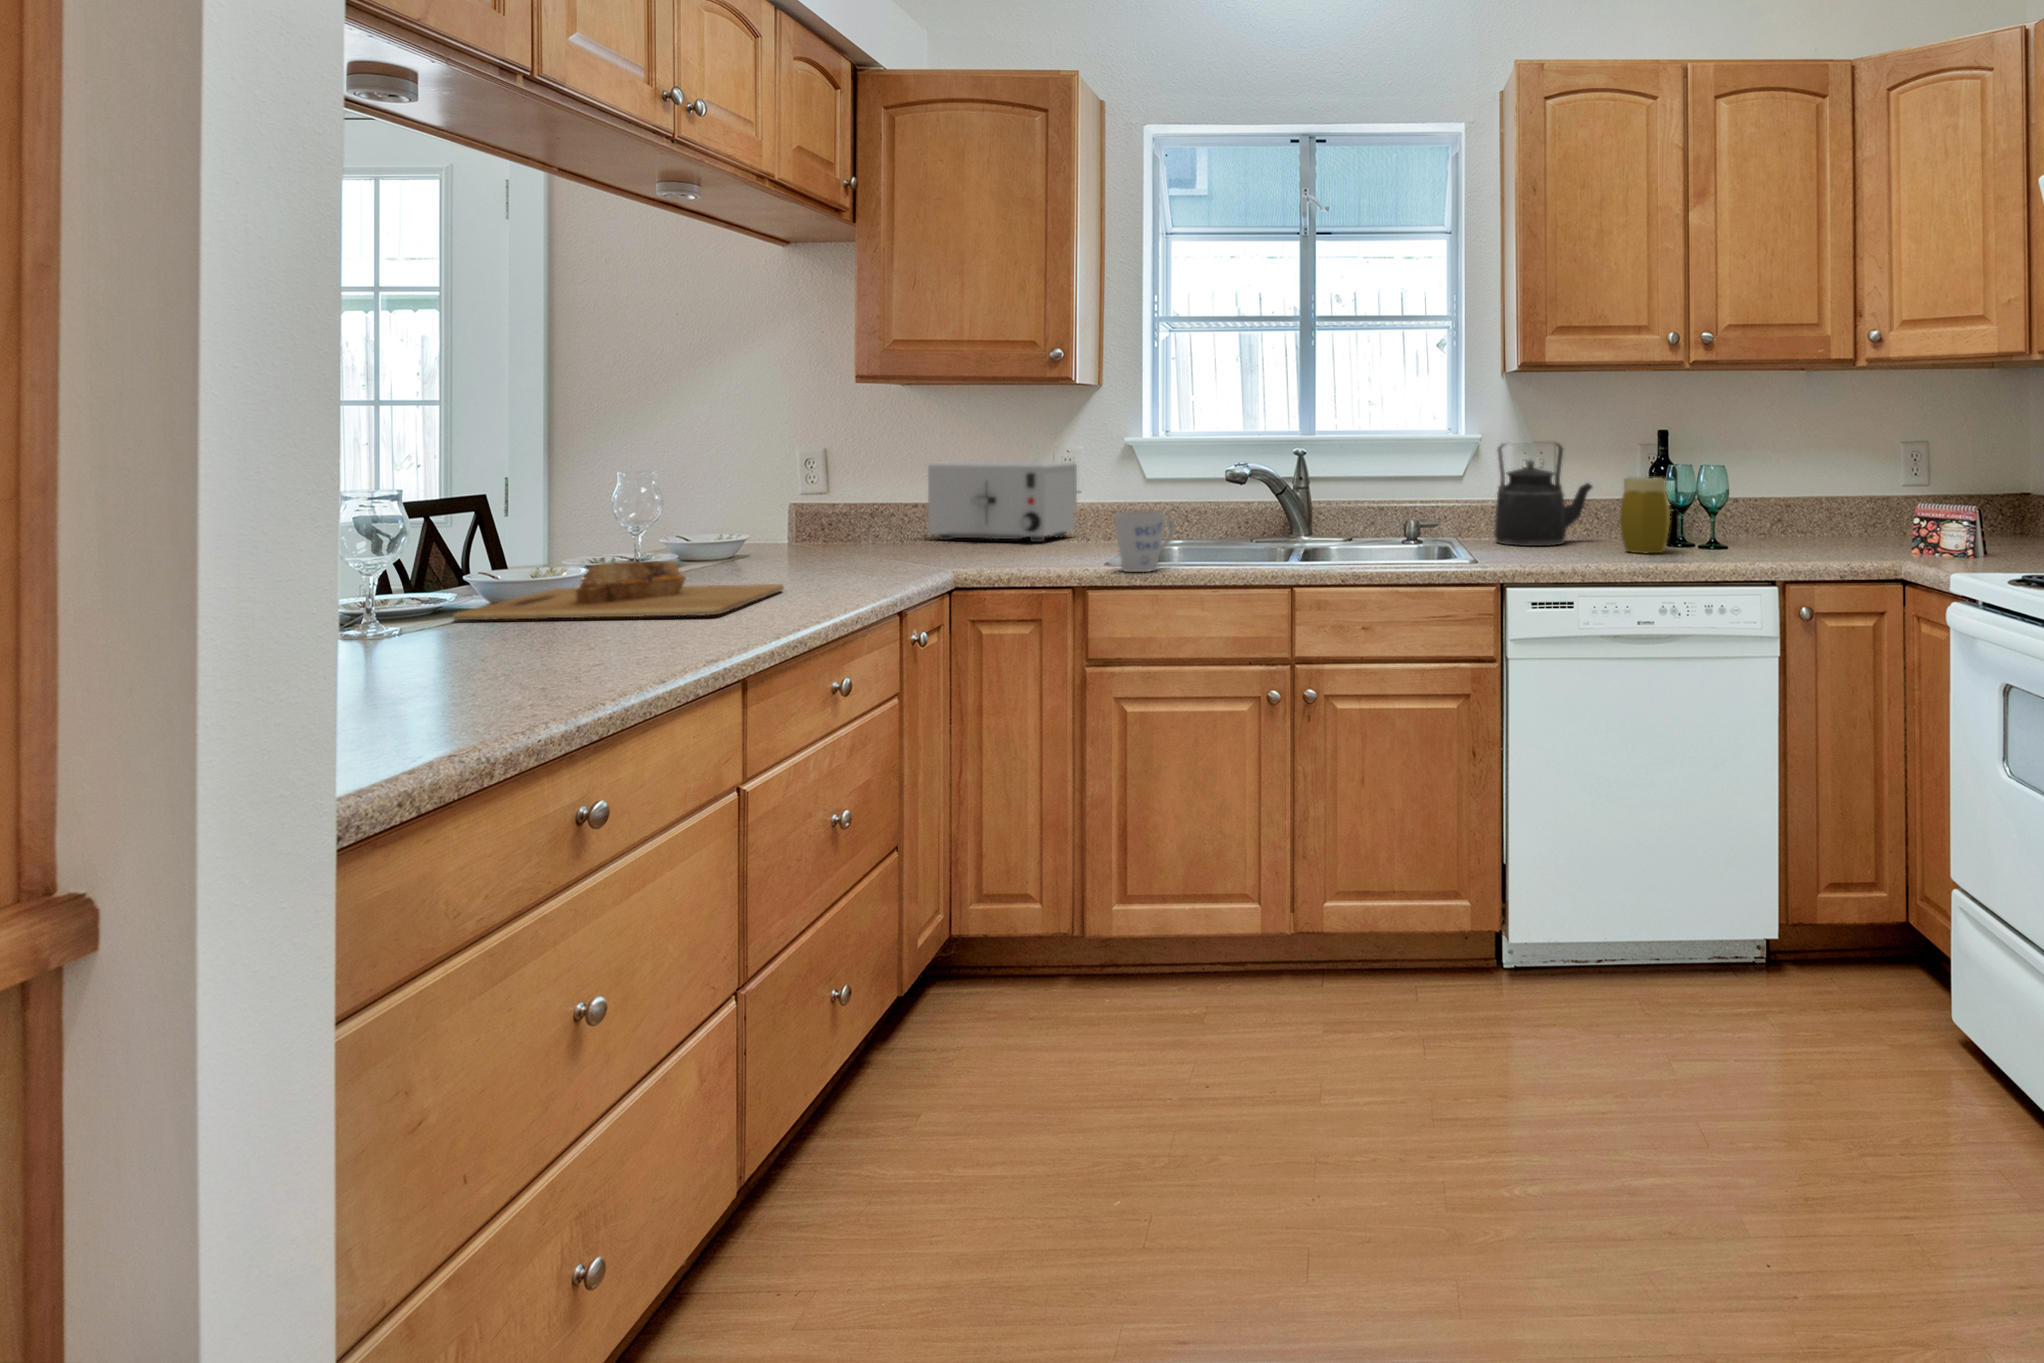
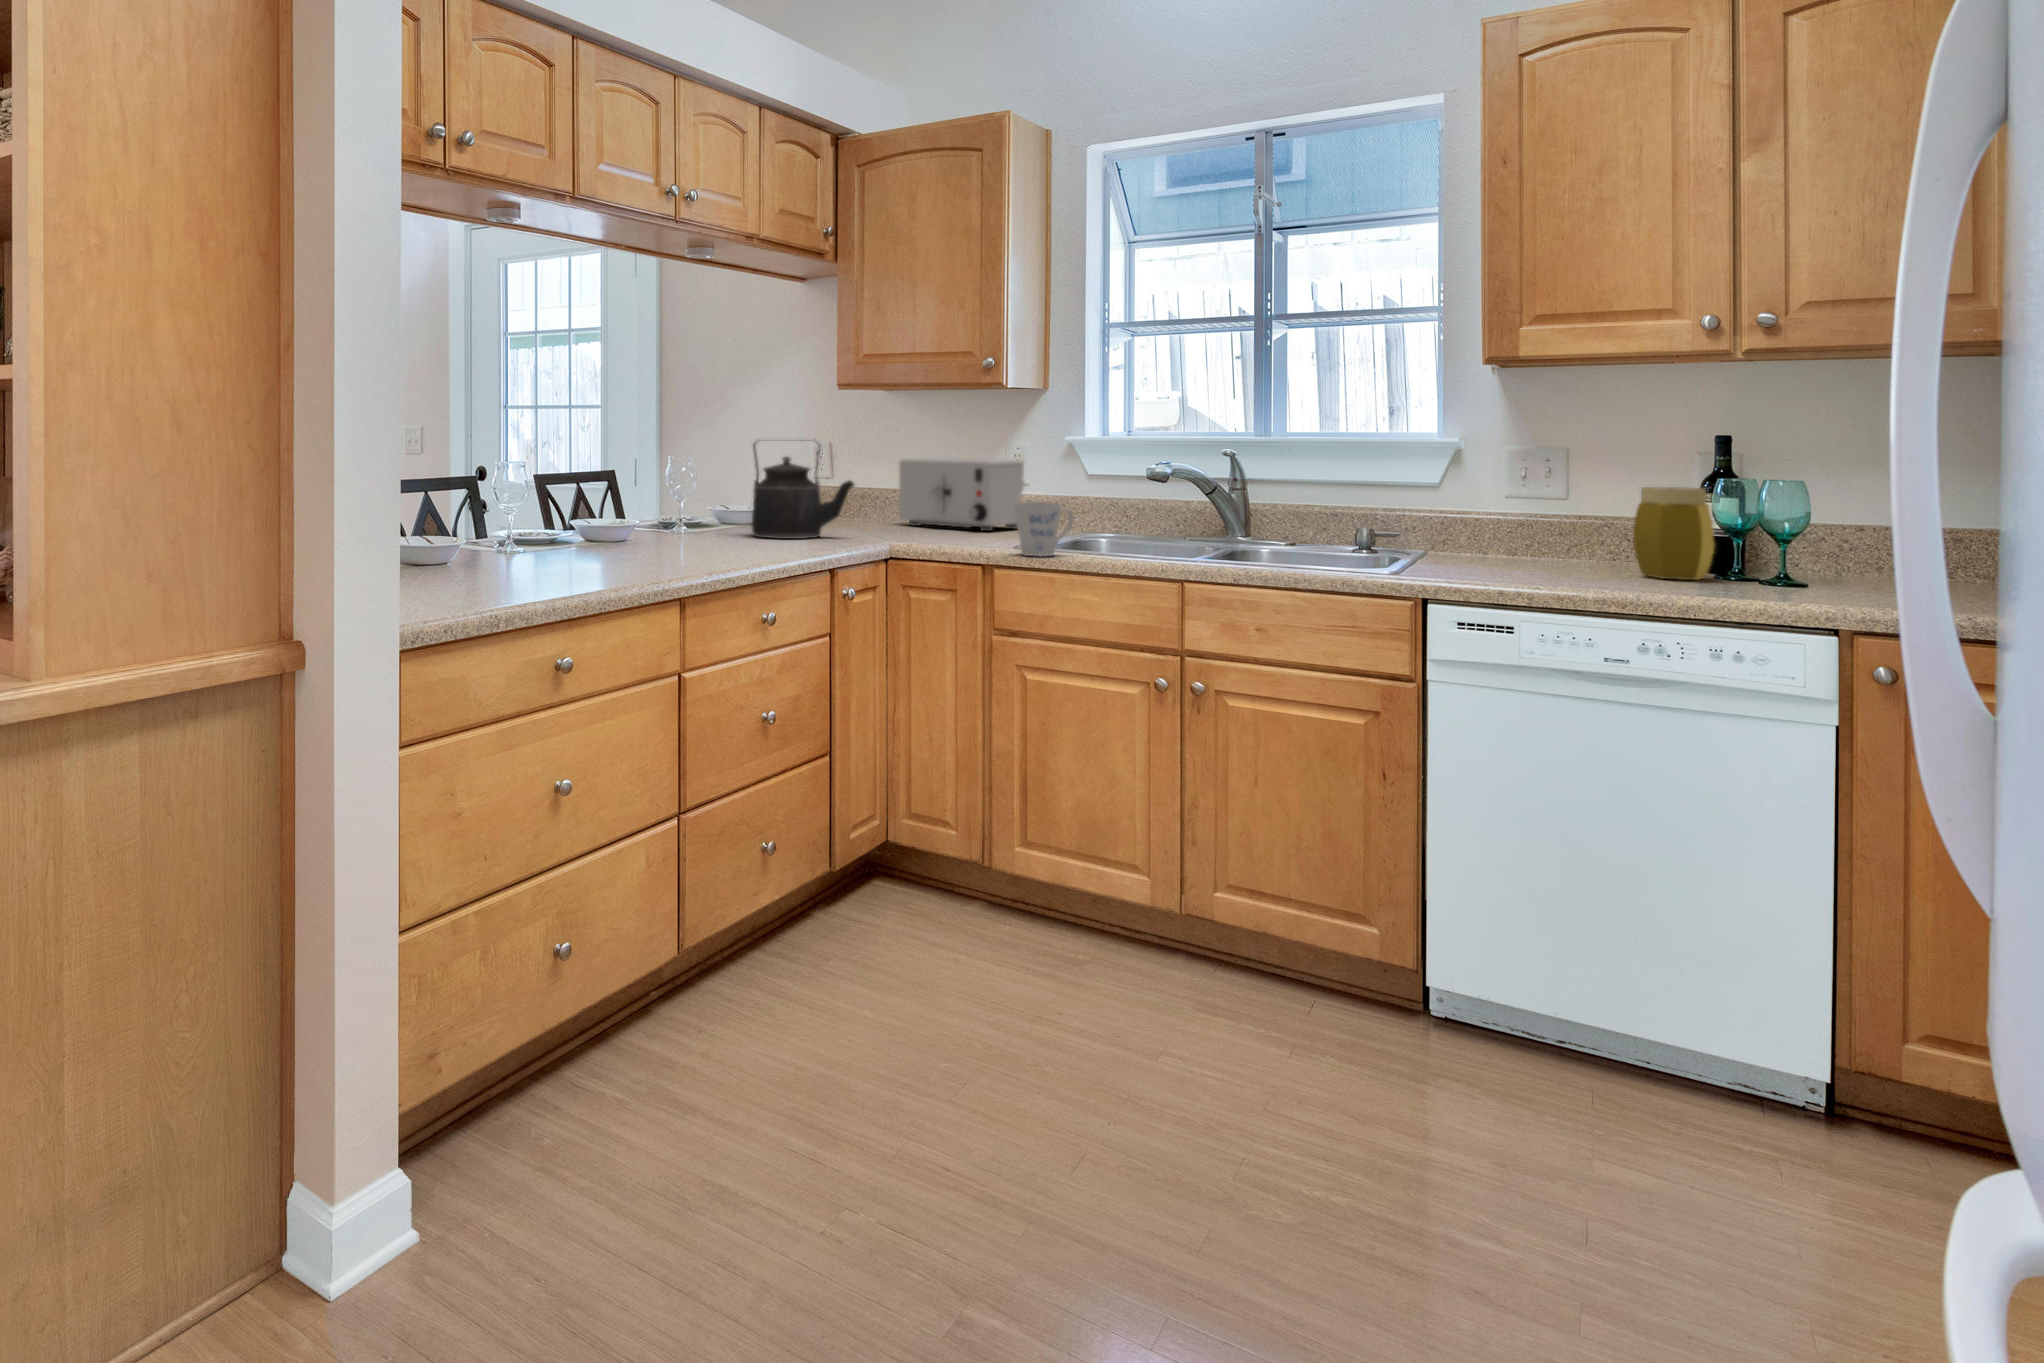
kettle: present [1494,443,1592,546] -> present [752,439,854,539]
cutting board: present [453,561,784,620] -> none [554,519,752,559]

